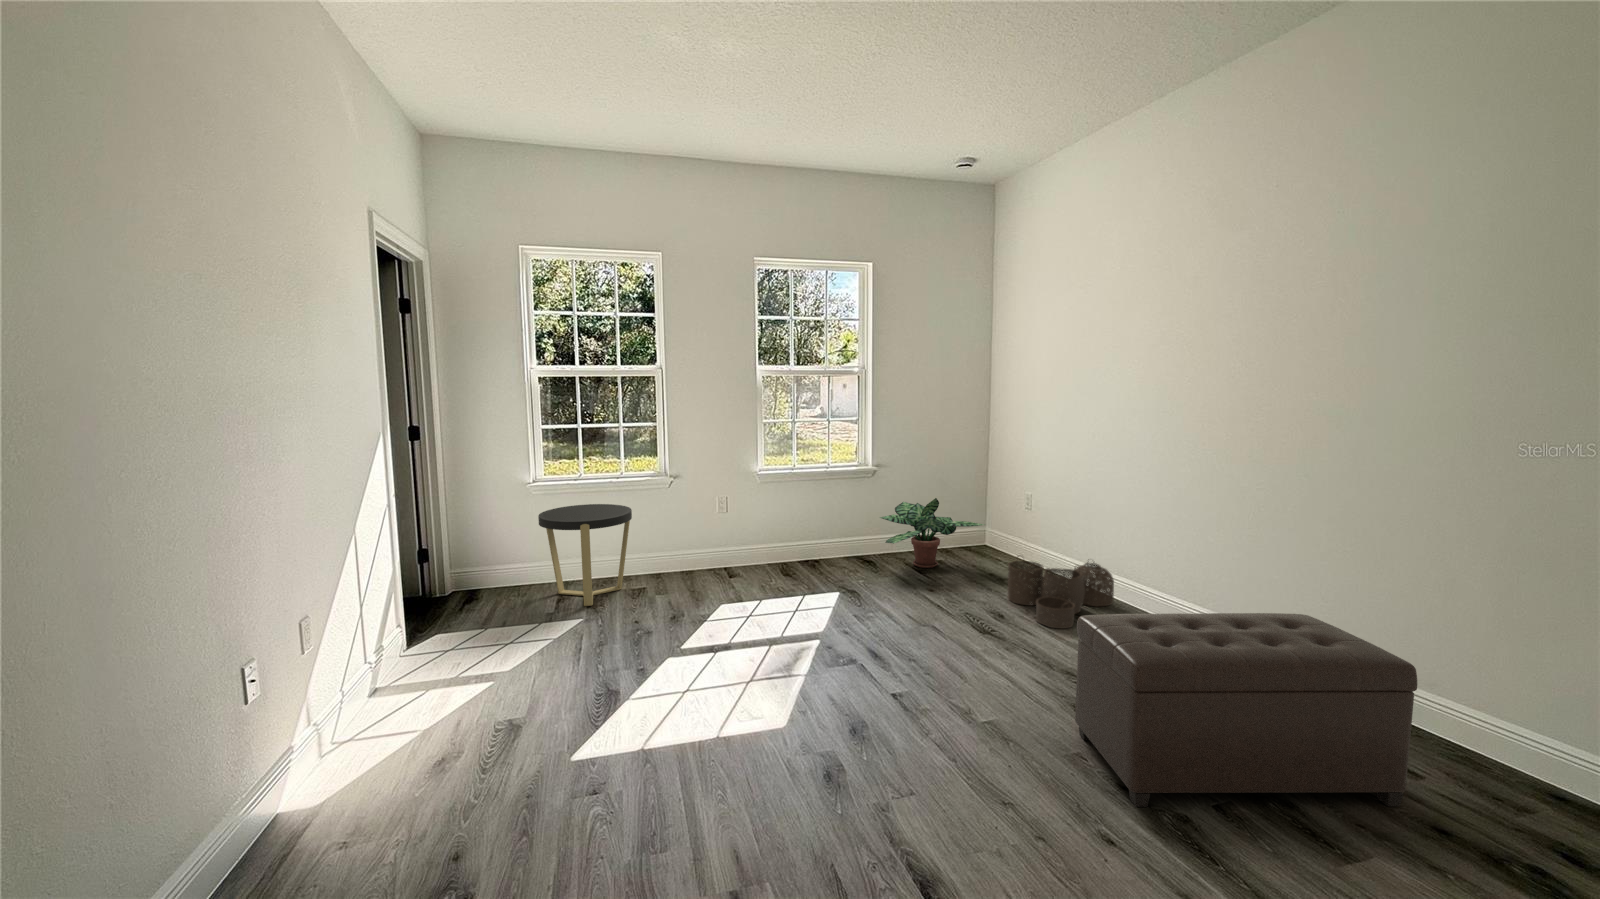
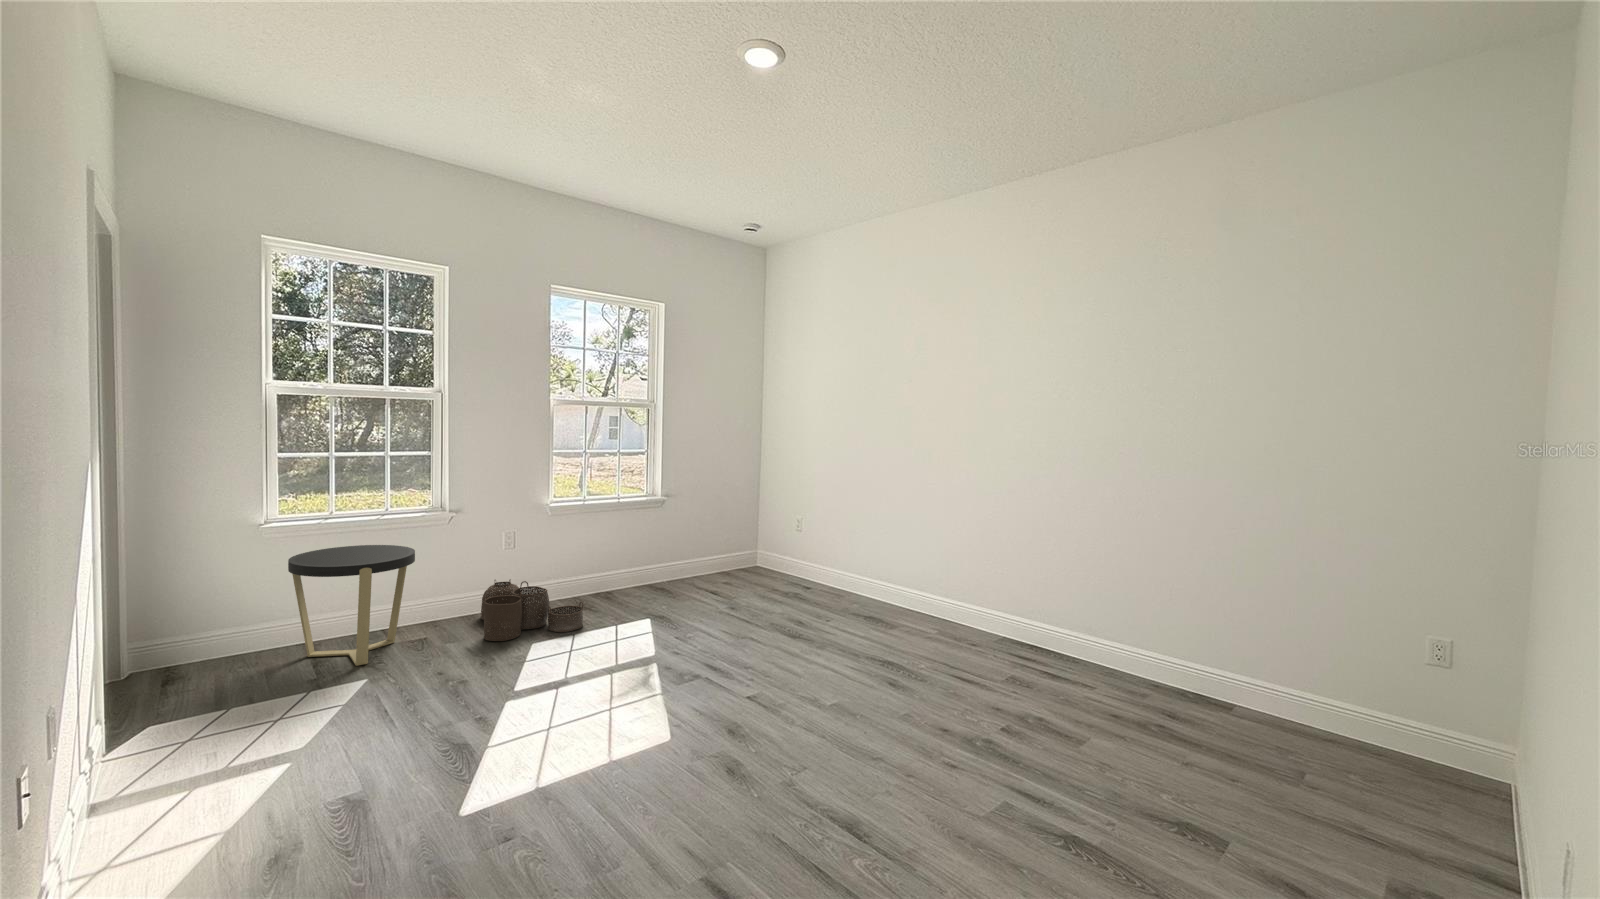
potted plant: present [880,498,983,568] -> none [673,524,769,590]
woven basket: present [1008,556,1114,628] -> present [481,579,583,641]
ottoman: present [1075,613,1417,807] -> none [897,590,1098,740]

